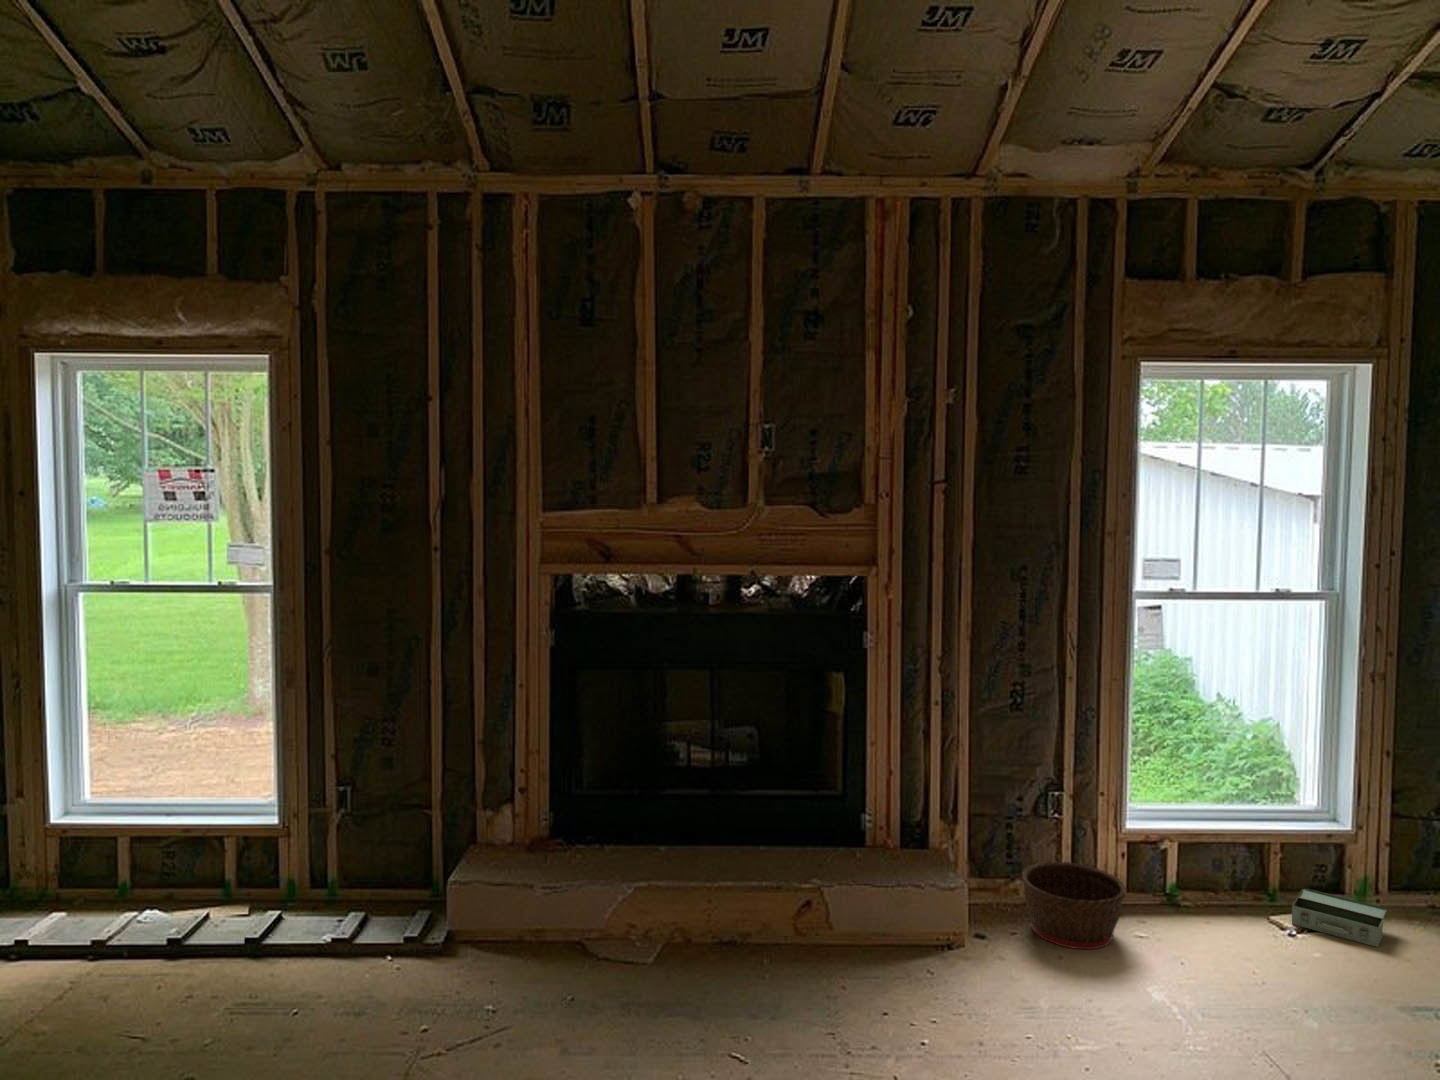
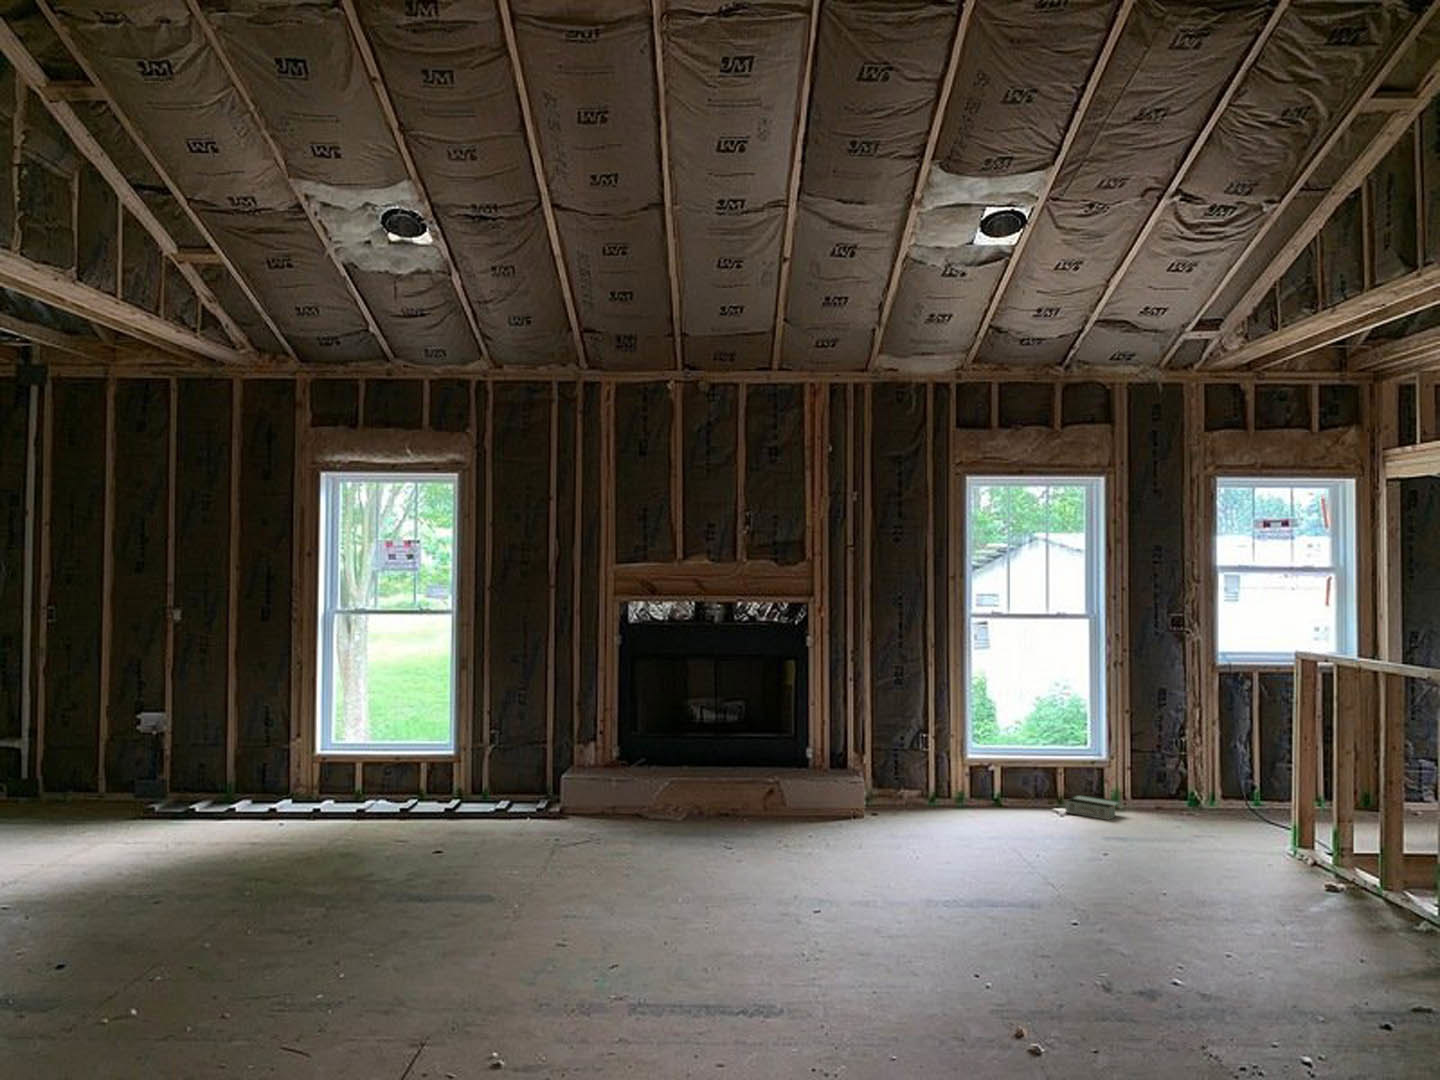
basket: present [1022,861,1125,949] -> none [900,776,960,820]

